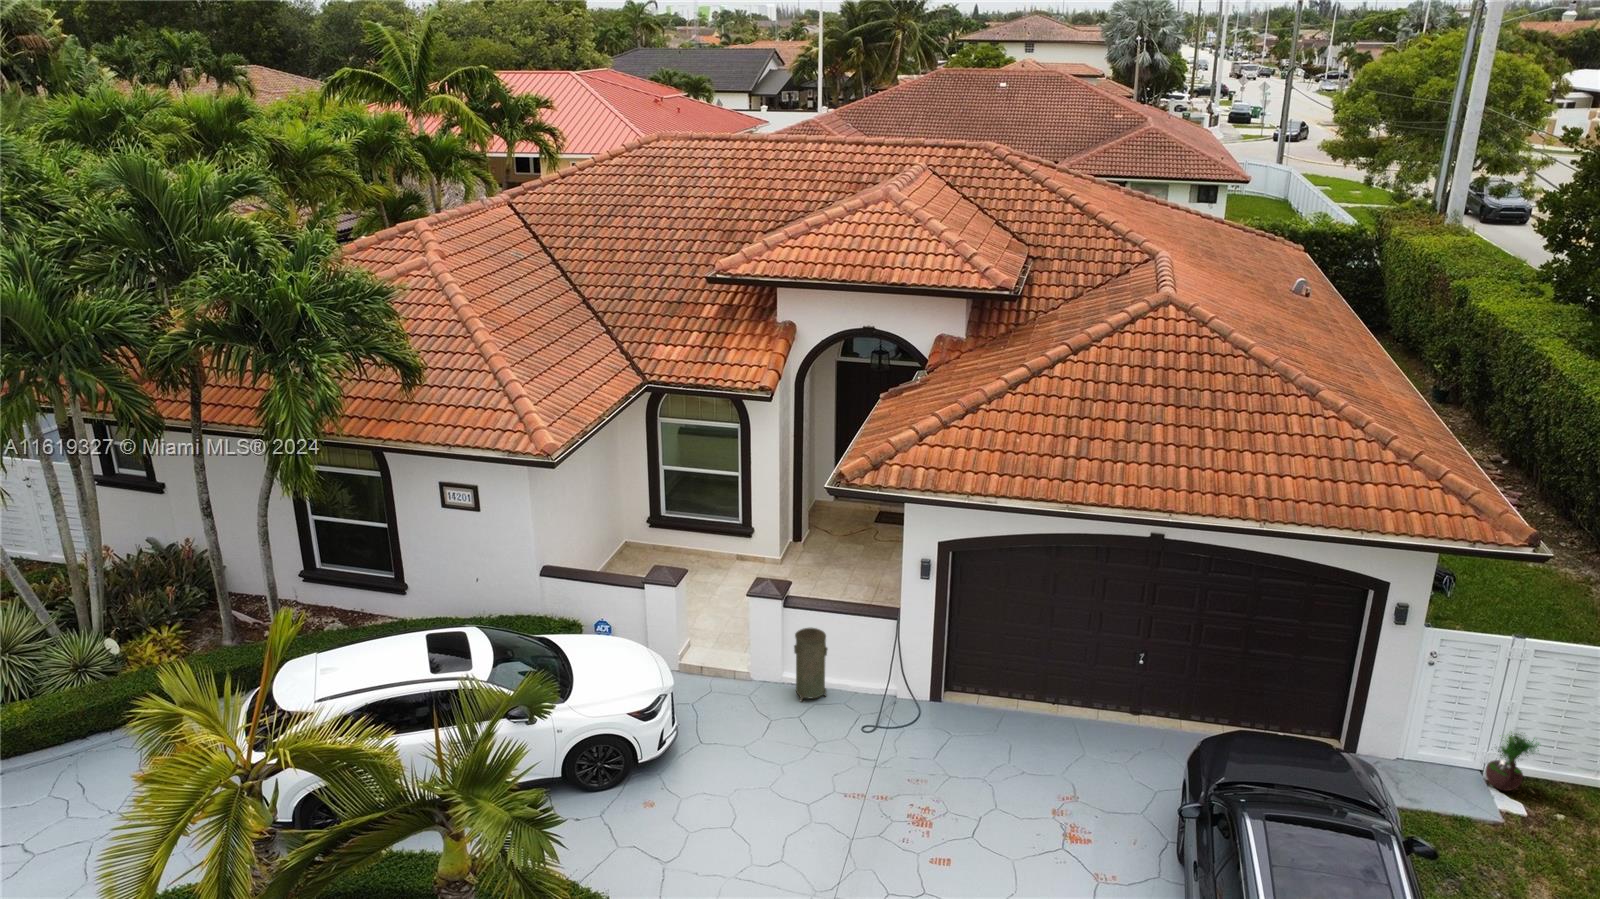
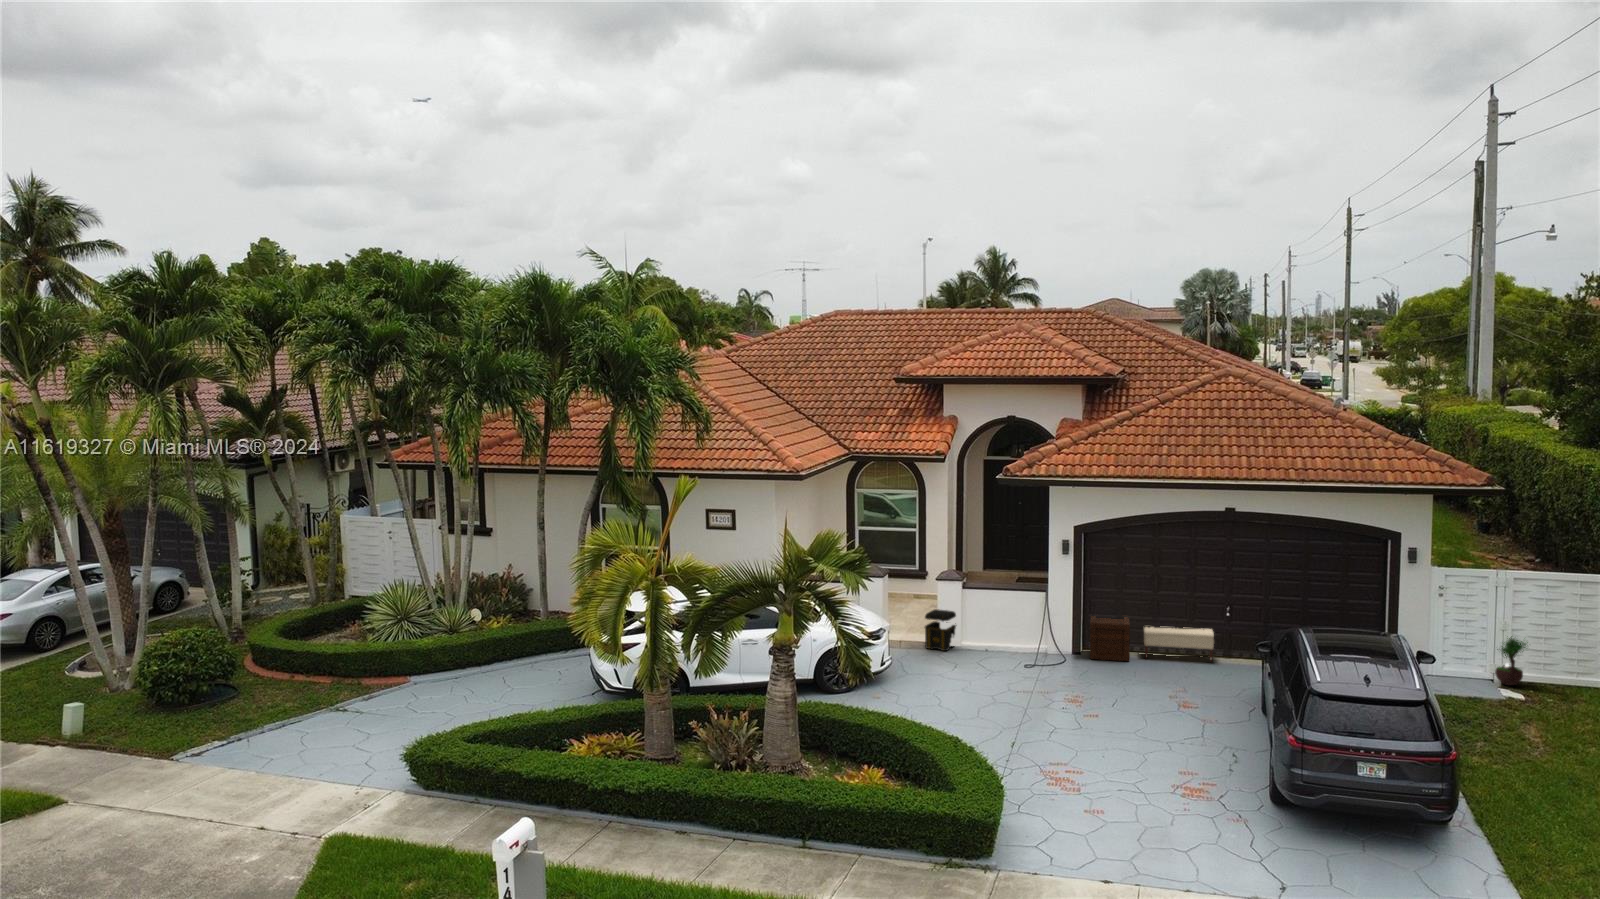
trash can: present [794,628,828,702] -> none [971,595,996,651]
toolbox: none [730,642,775,704] -> present [925,609,956,651]
wooden crate: none [951,655,1007,730] -> present [1090,616,1130,661]
bench: none [1024,673,1118,733] -> present [1143,627,1214,662]

